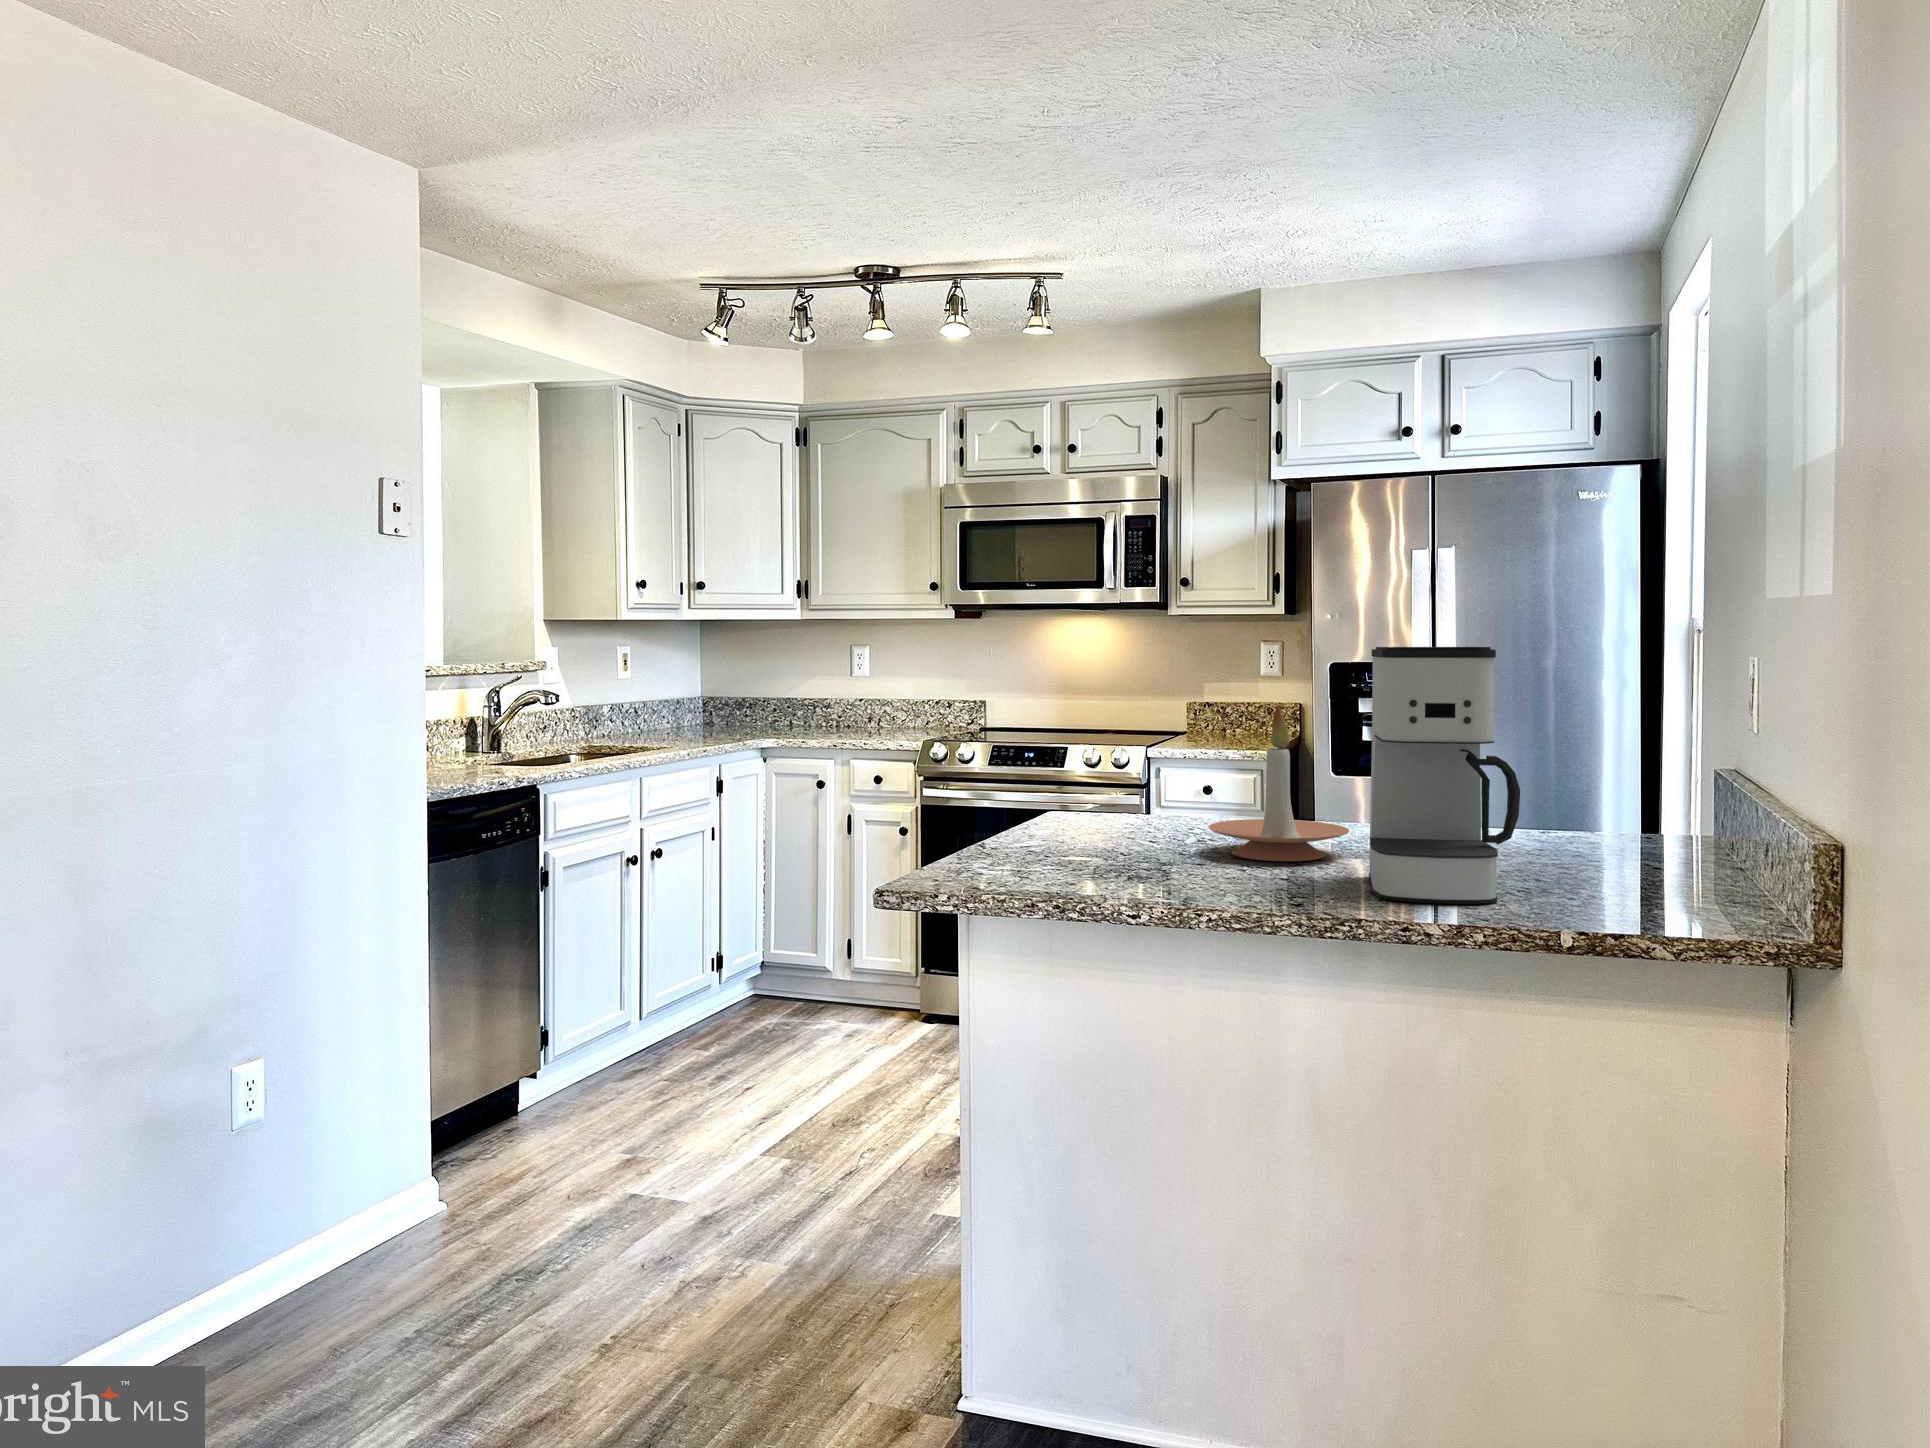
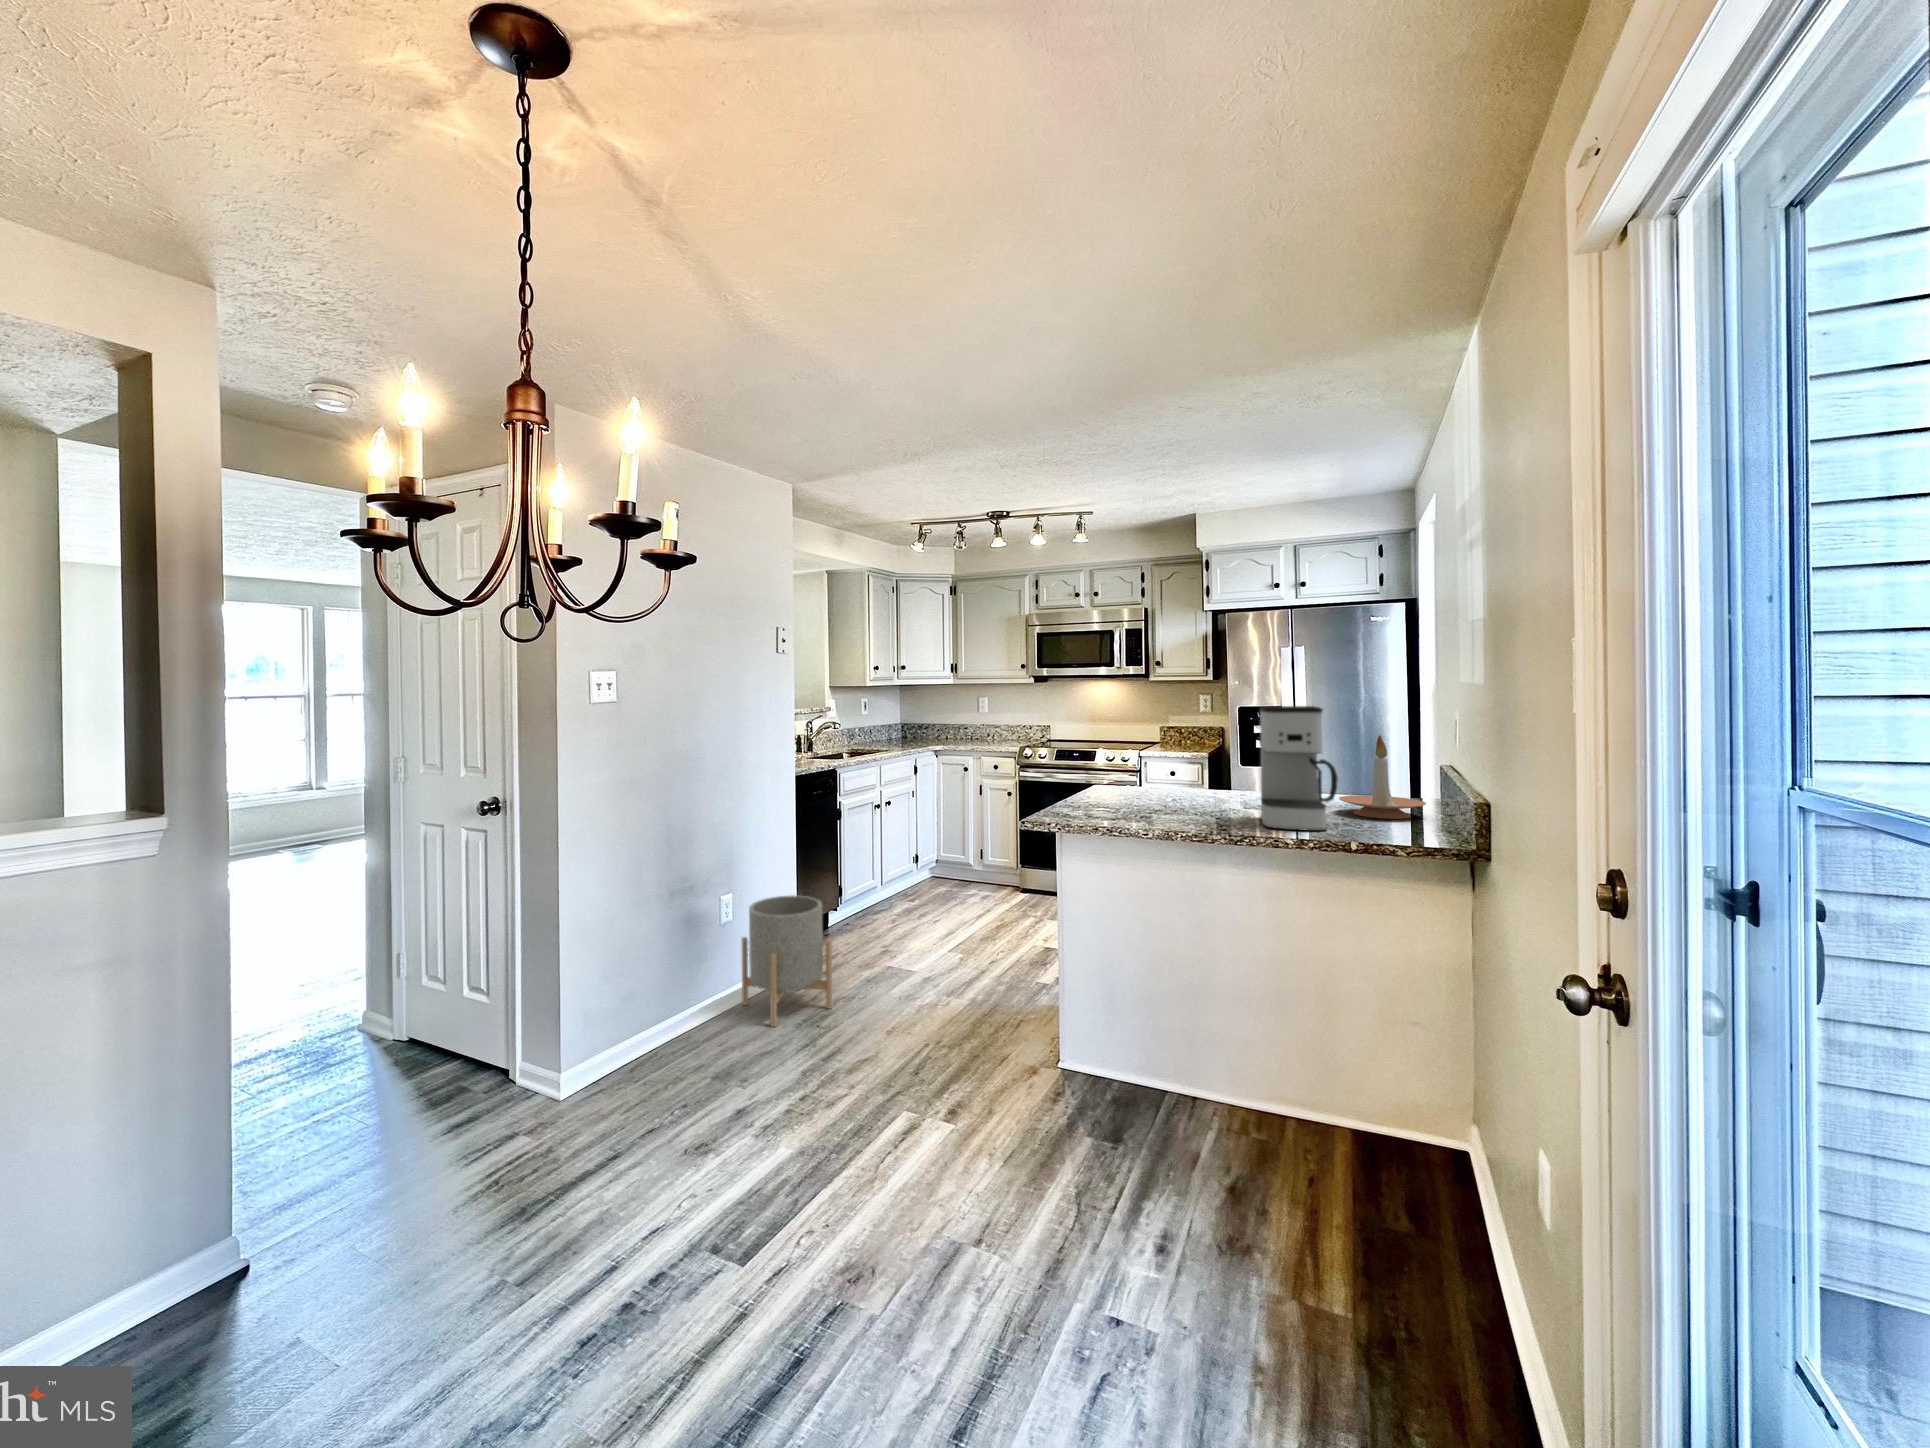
candle holder: present [1208,706,1349,861] -> present [1339,735,1426,819]
planter: none [281,1060,489,1355] -> present [742,895,832,1027]

